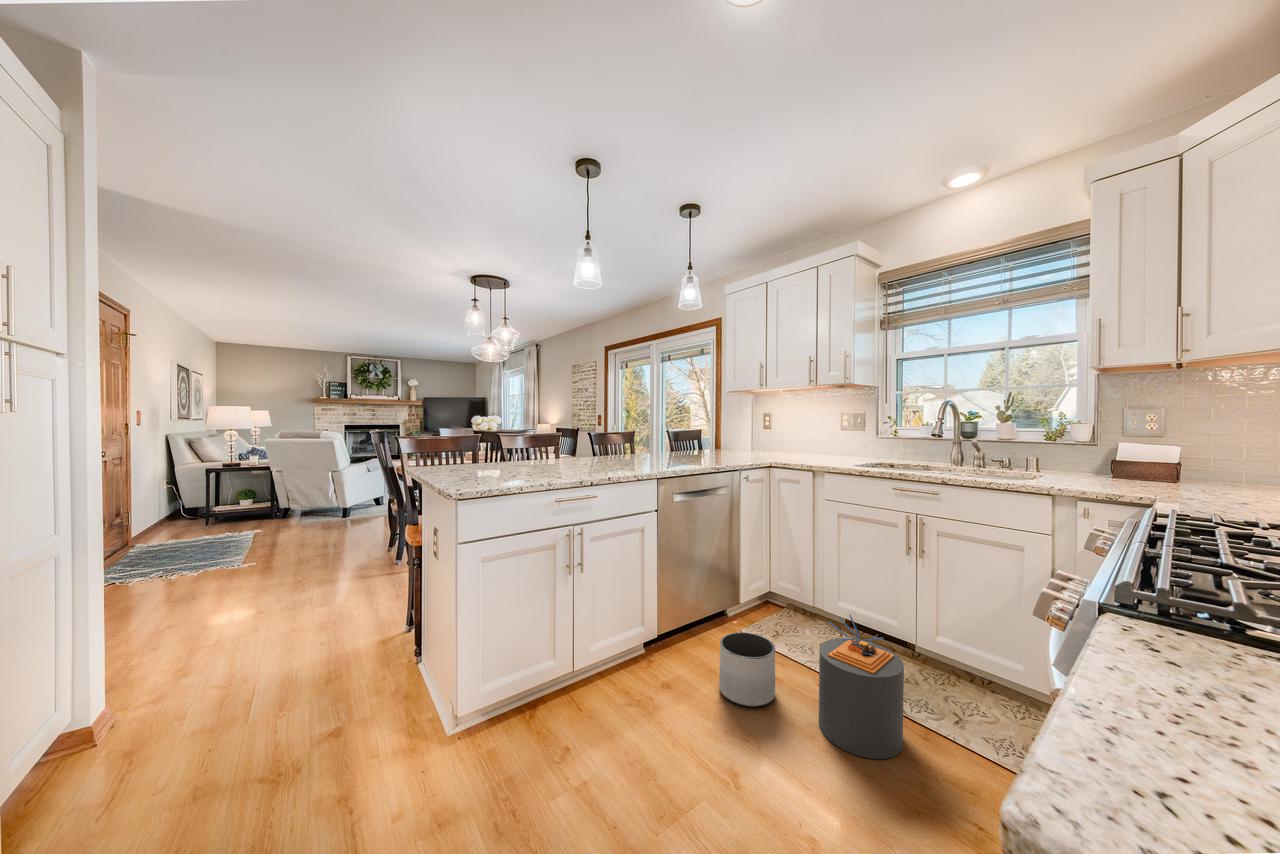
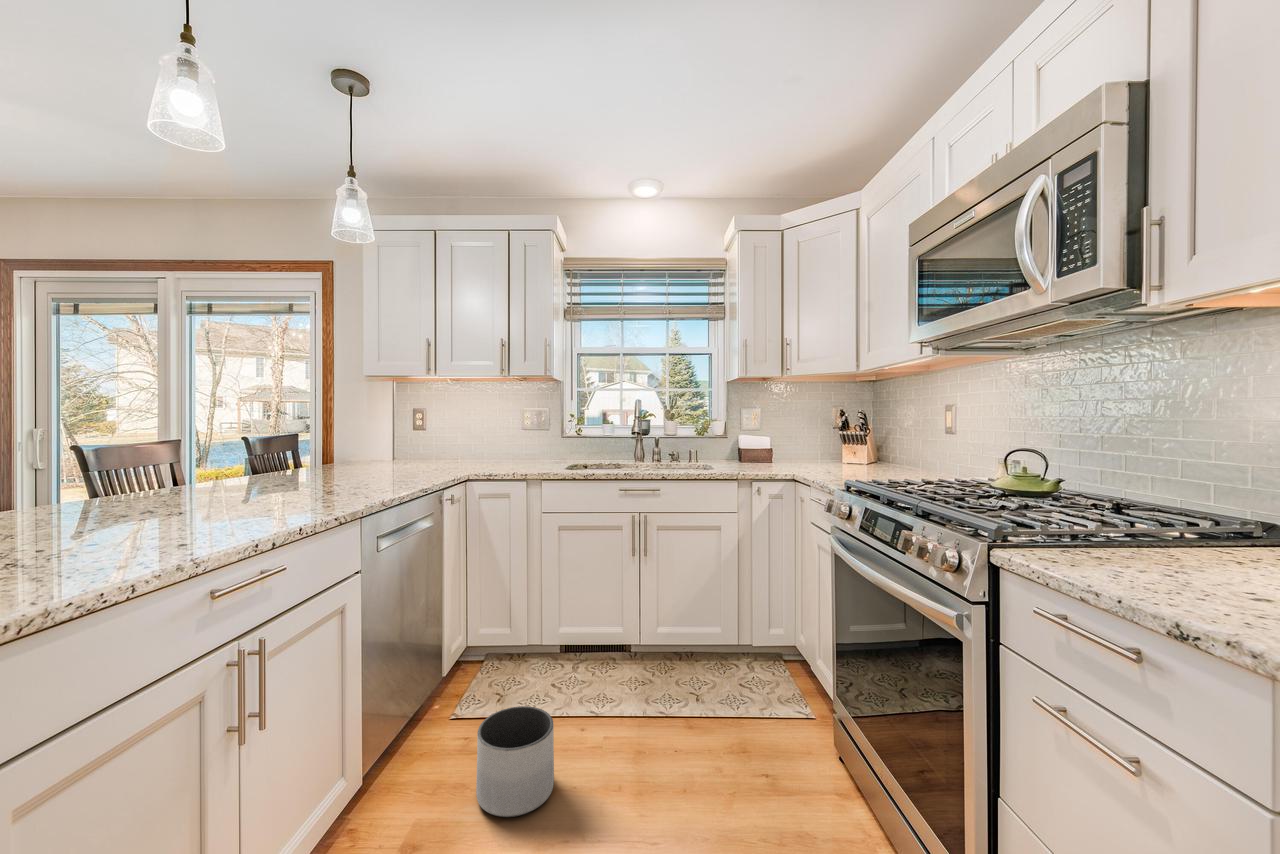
trash can: present [819,615,904,759] -> none [603,635,692,797]

